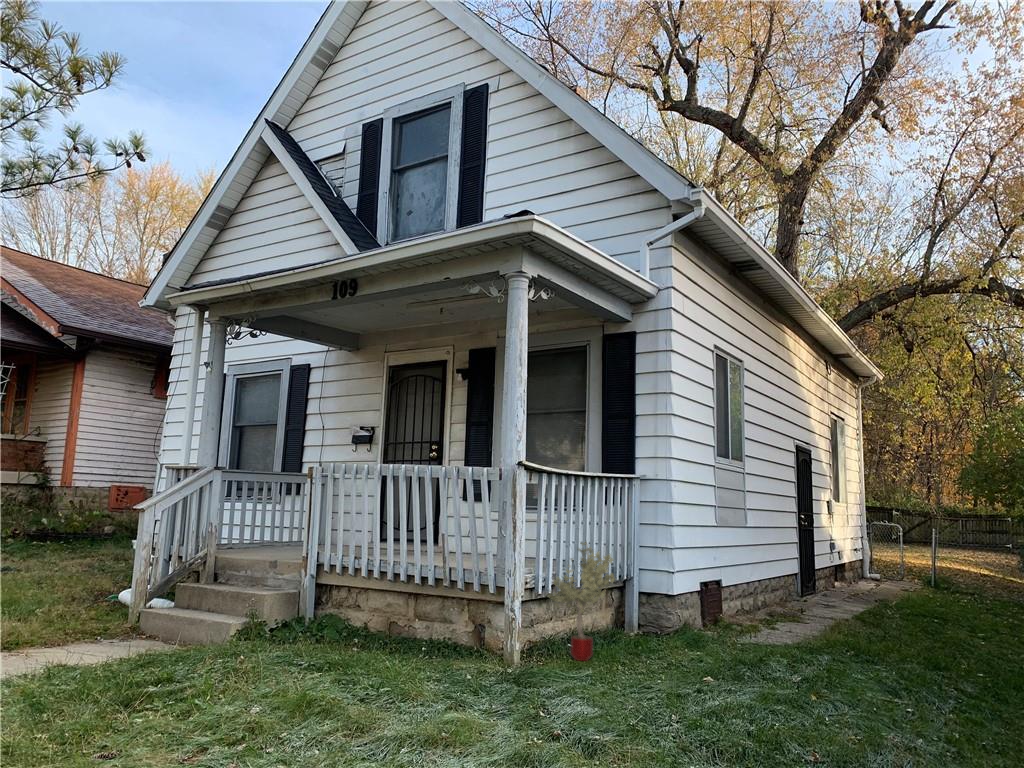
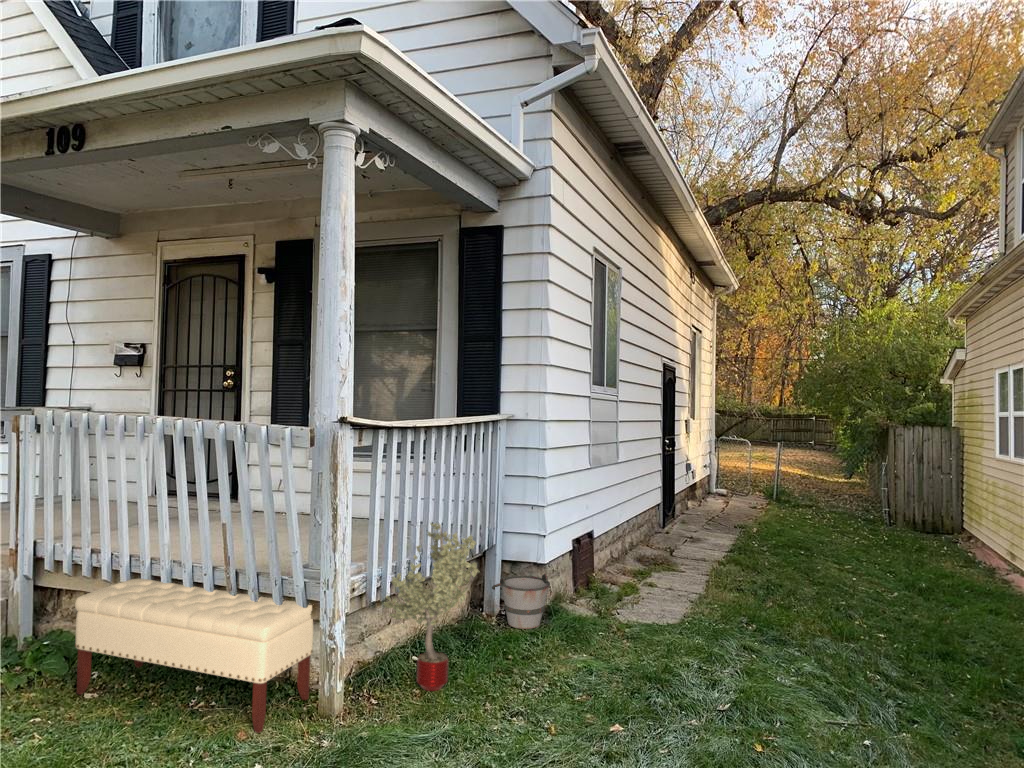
bench: none [349,575,502,668] -> present [75,579,313,733]
bucket: none [630,599,676,640] -> present [492,574,550,629]

